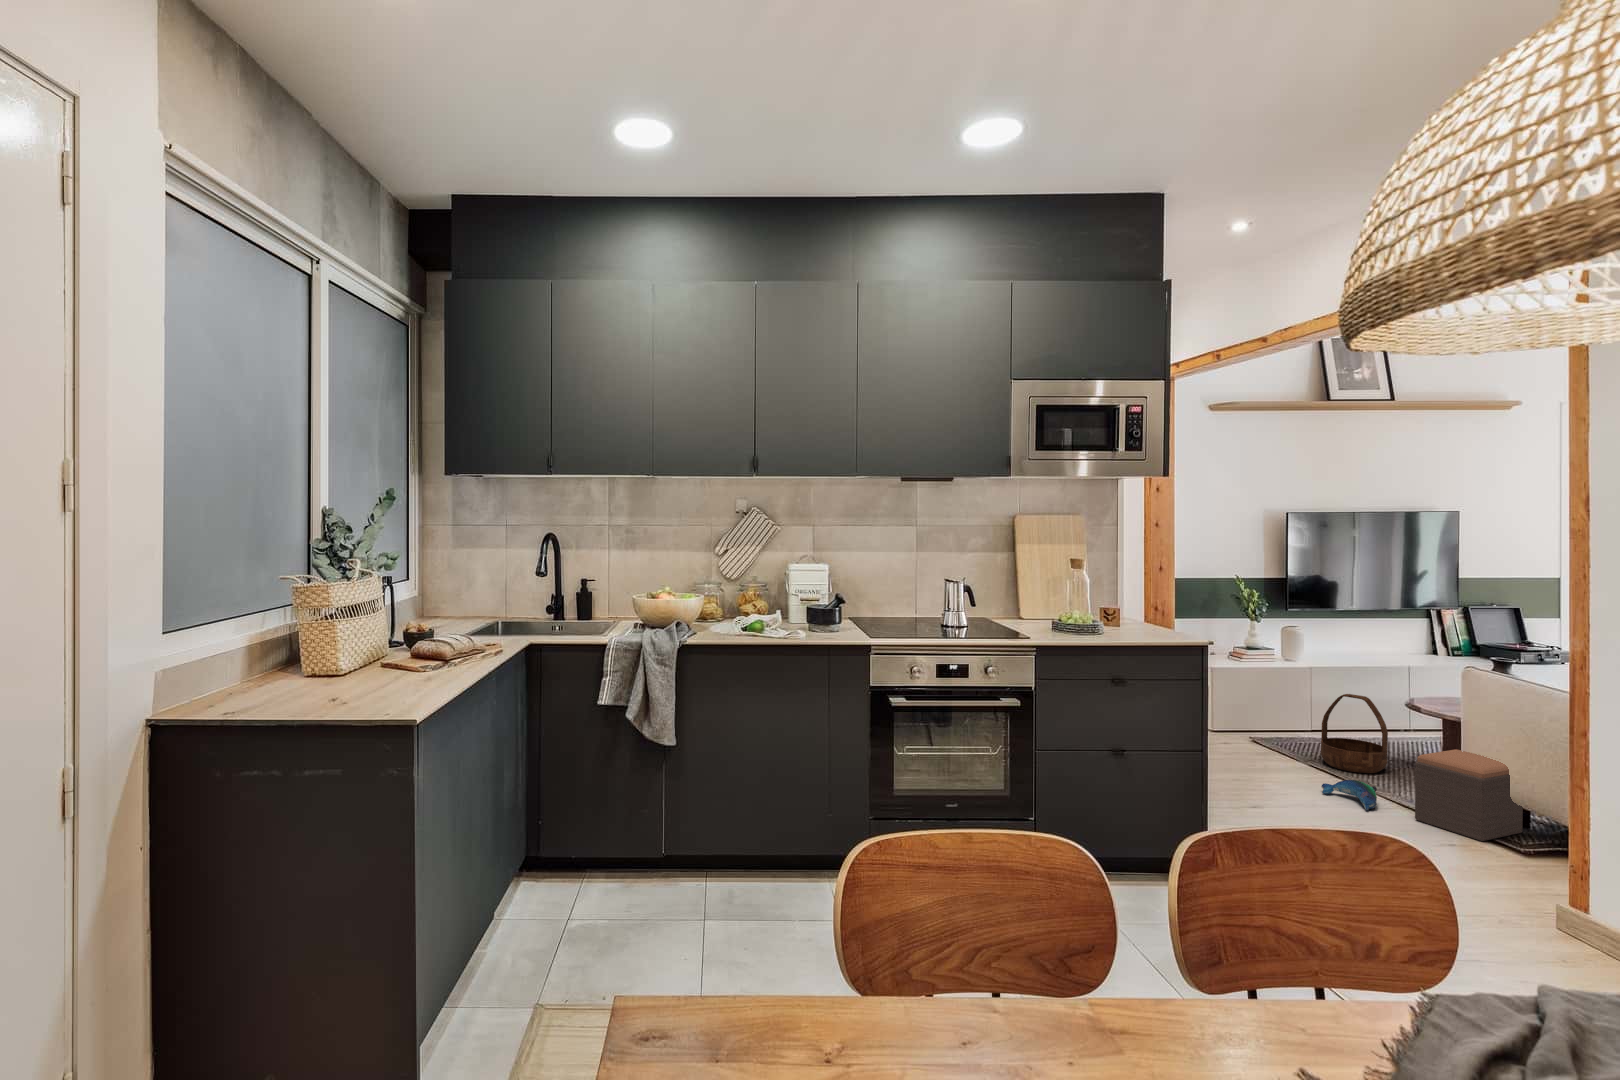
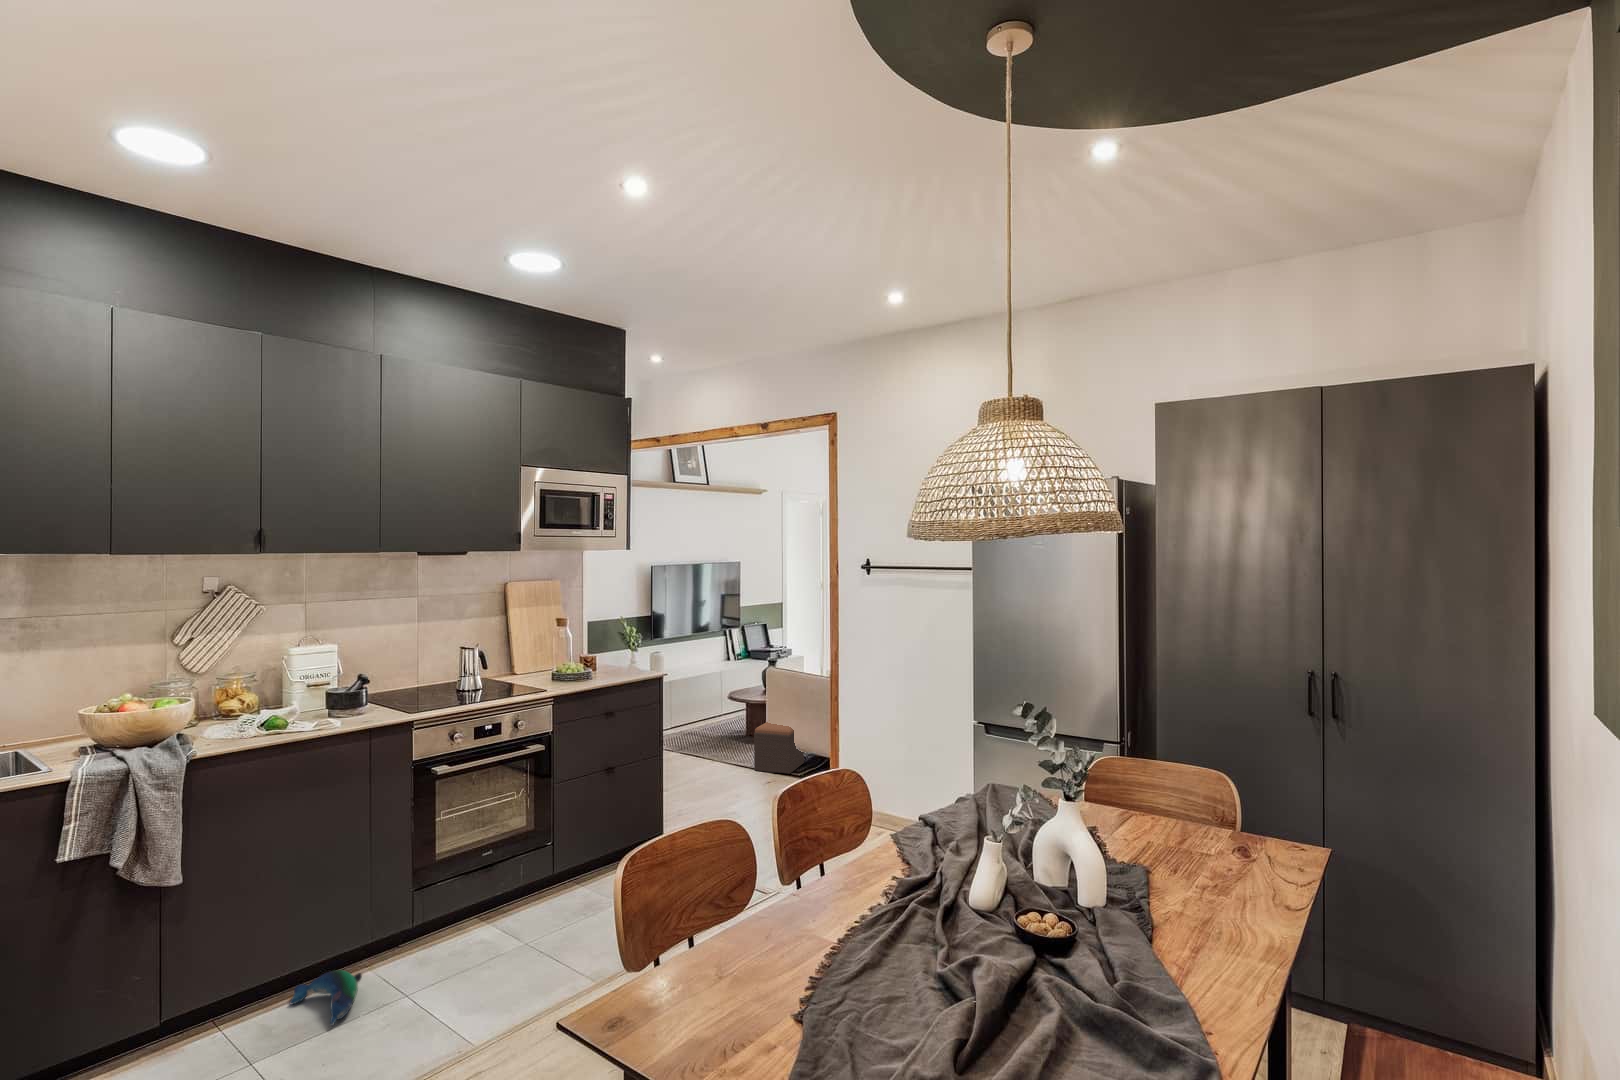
basket: present [1321,694,1388,773] -> none [688,694,726,748]
plush toy: present [1321,780,1377,810] -> present [290,970,362,1026]

